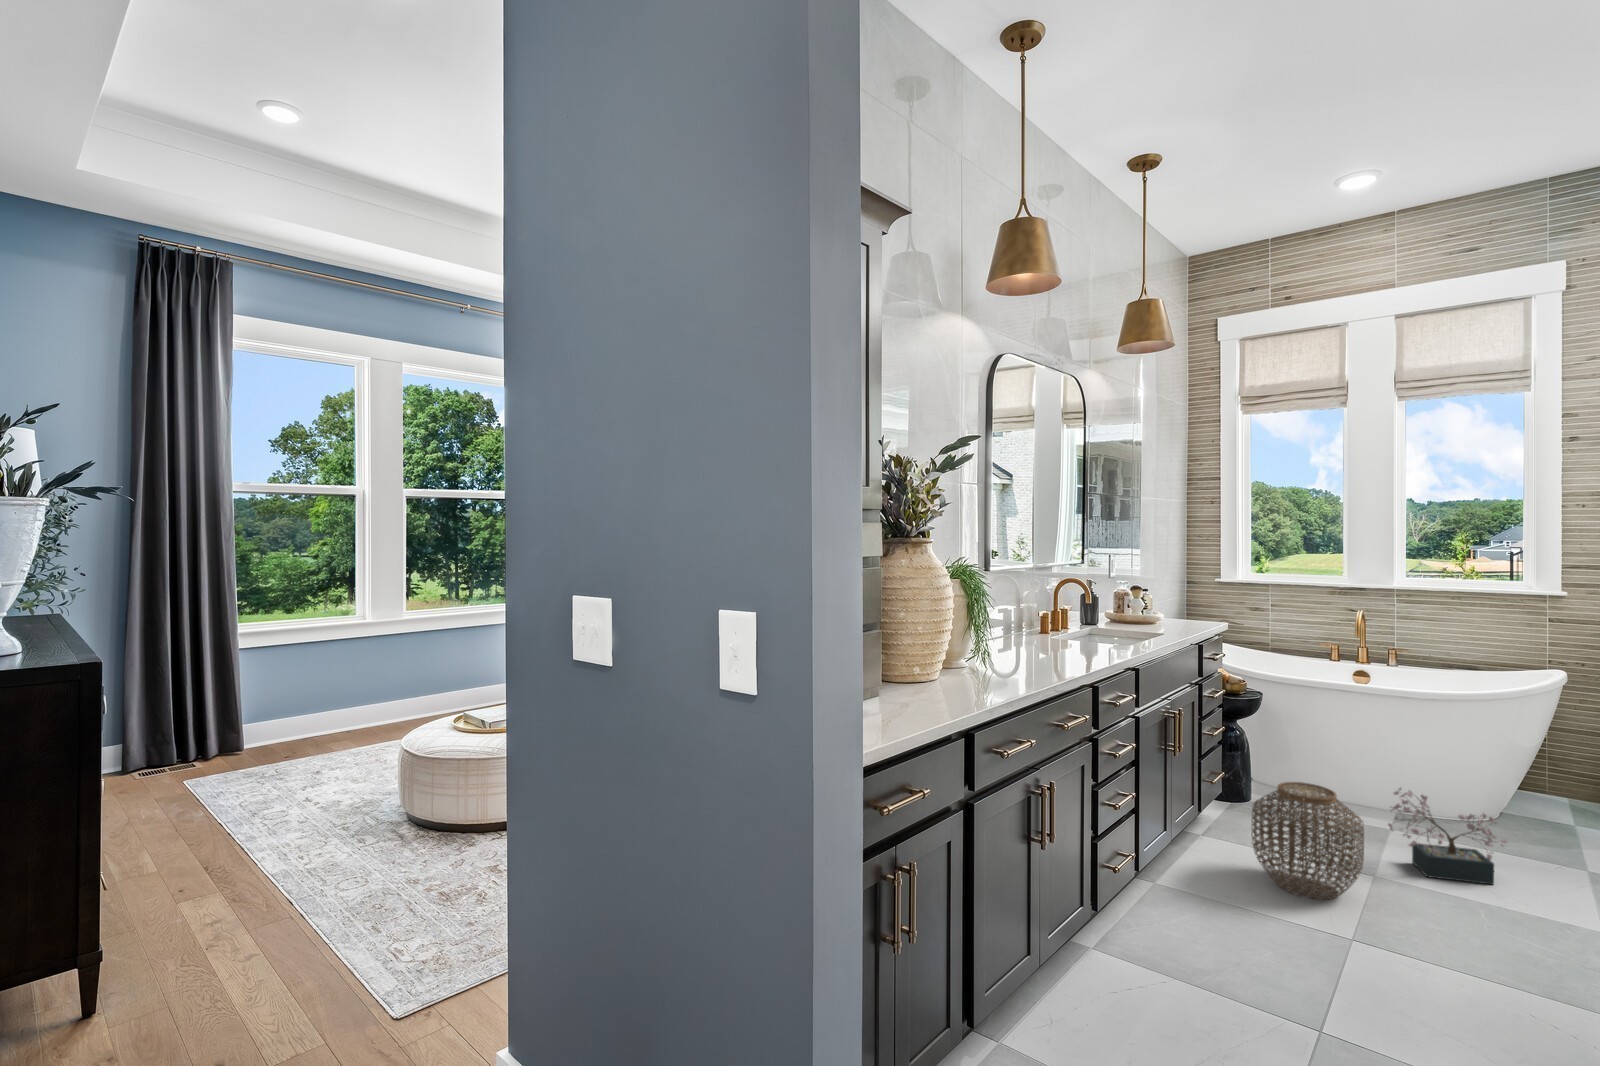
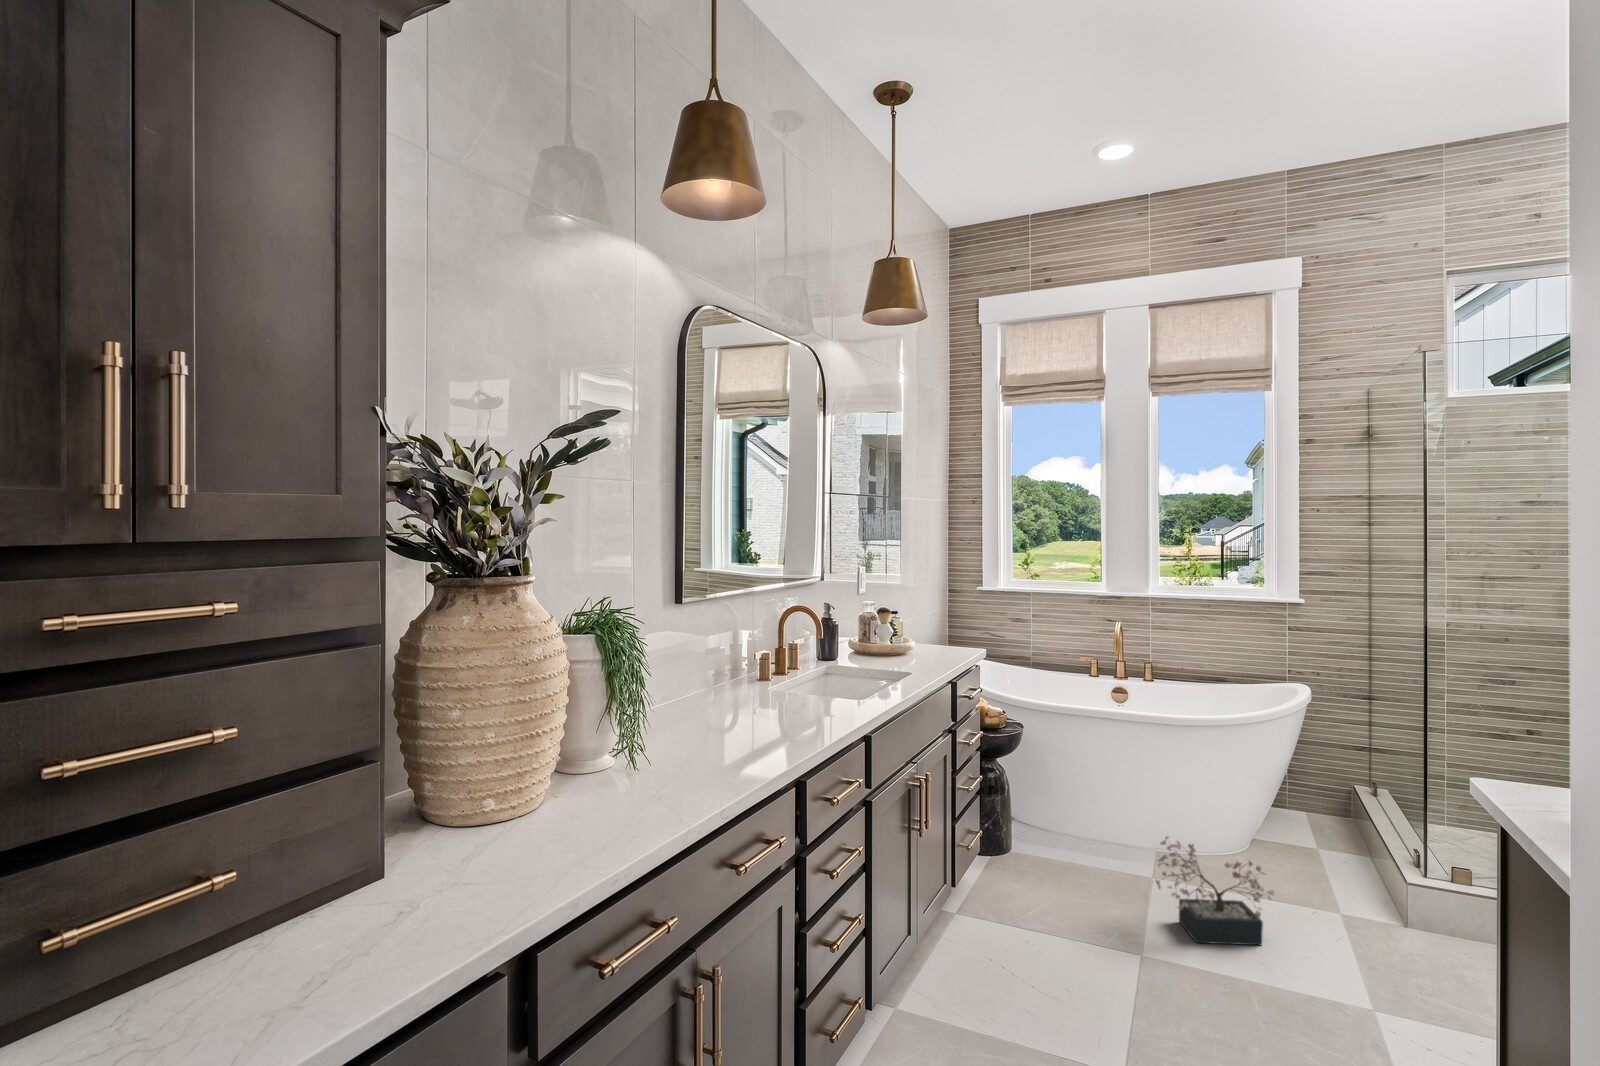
woven basket: present [1251,782,1364,899] -> none [1013,850,1138,1001]

